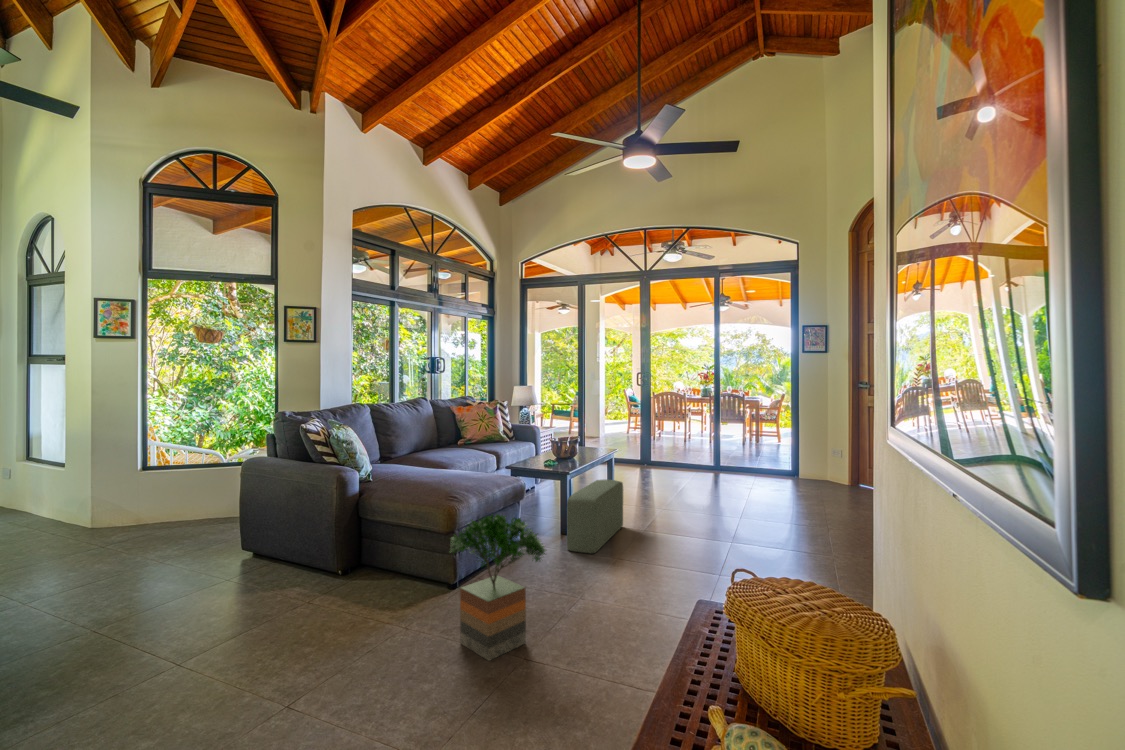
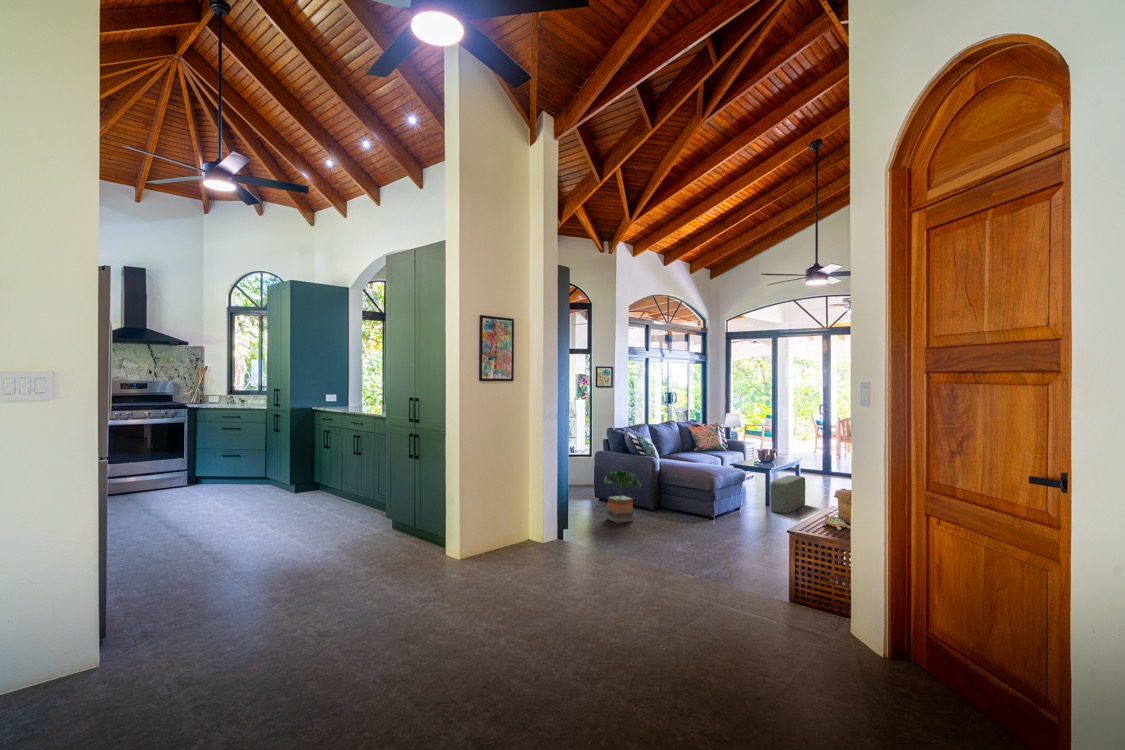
potted tree: present [451,514,547,661] -> present [605,471,640,523]

